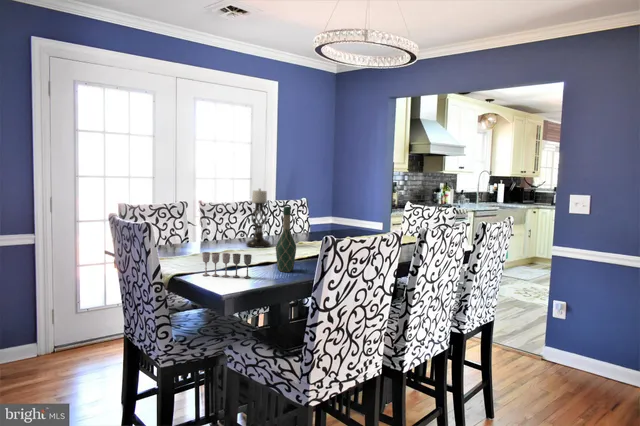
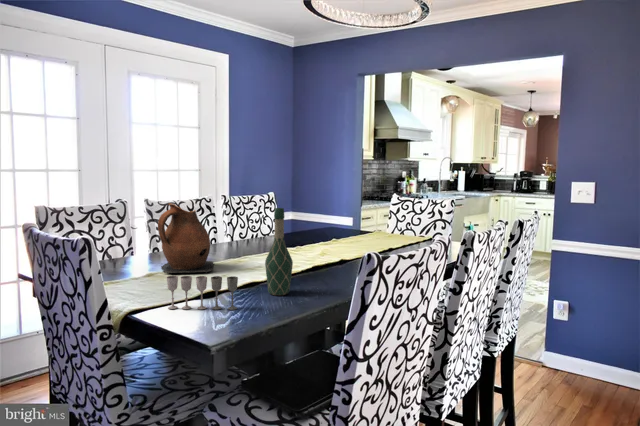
candle holder: present [246,189,271,248] -> none [211,183,242,259]
ceramic pitcher: none [204,202,246,256] -> present [158,203,213,273]

